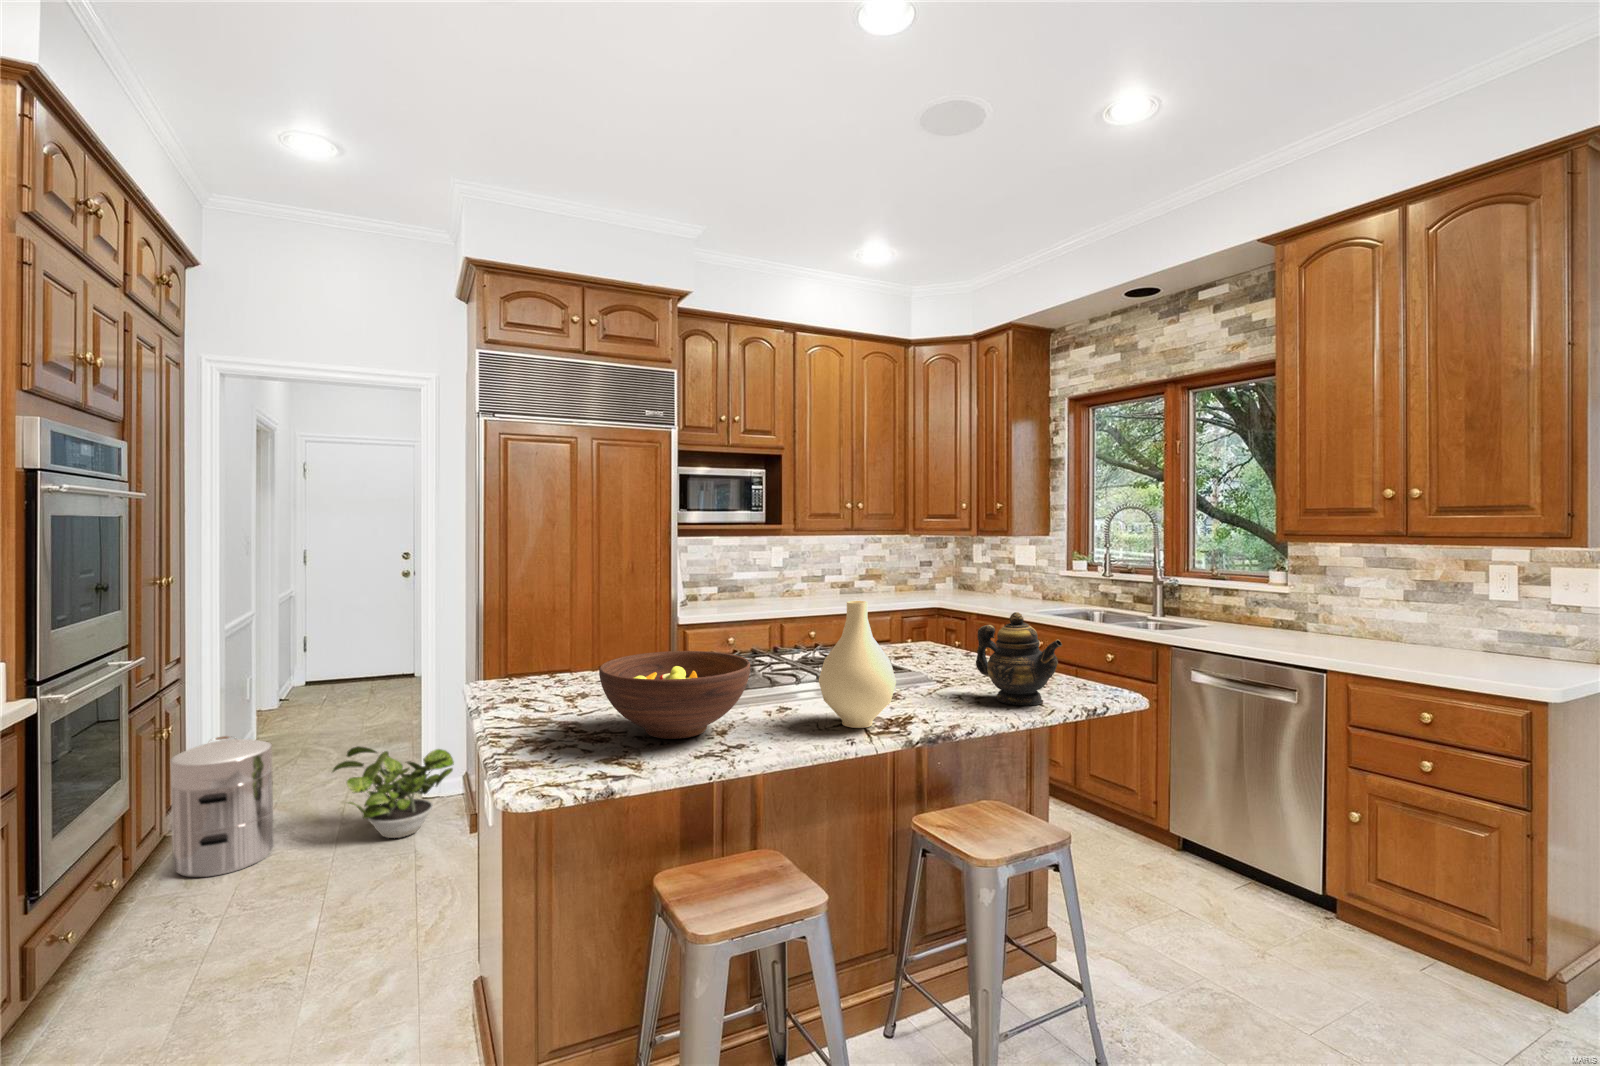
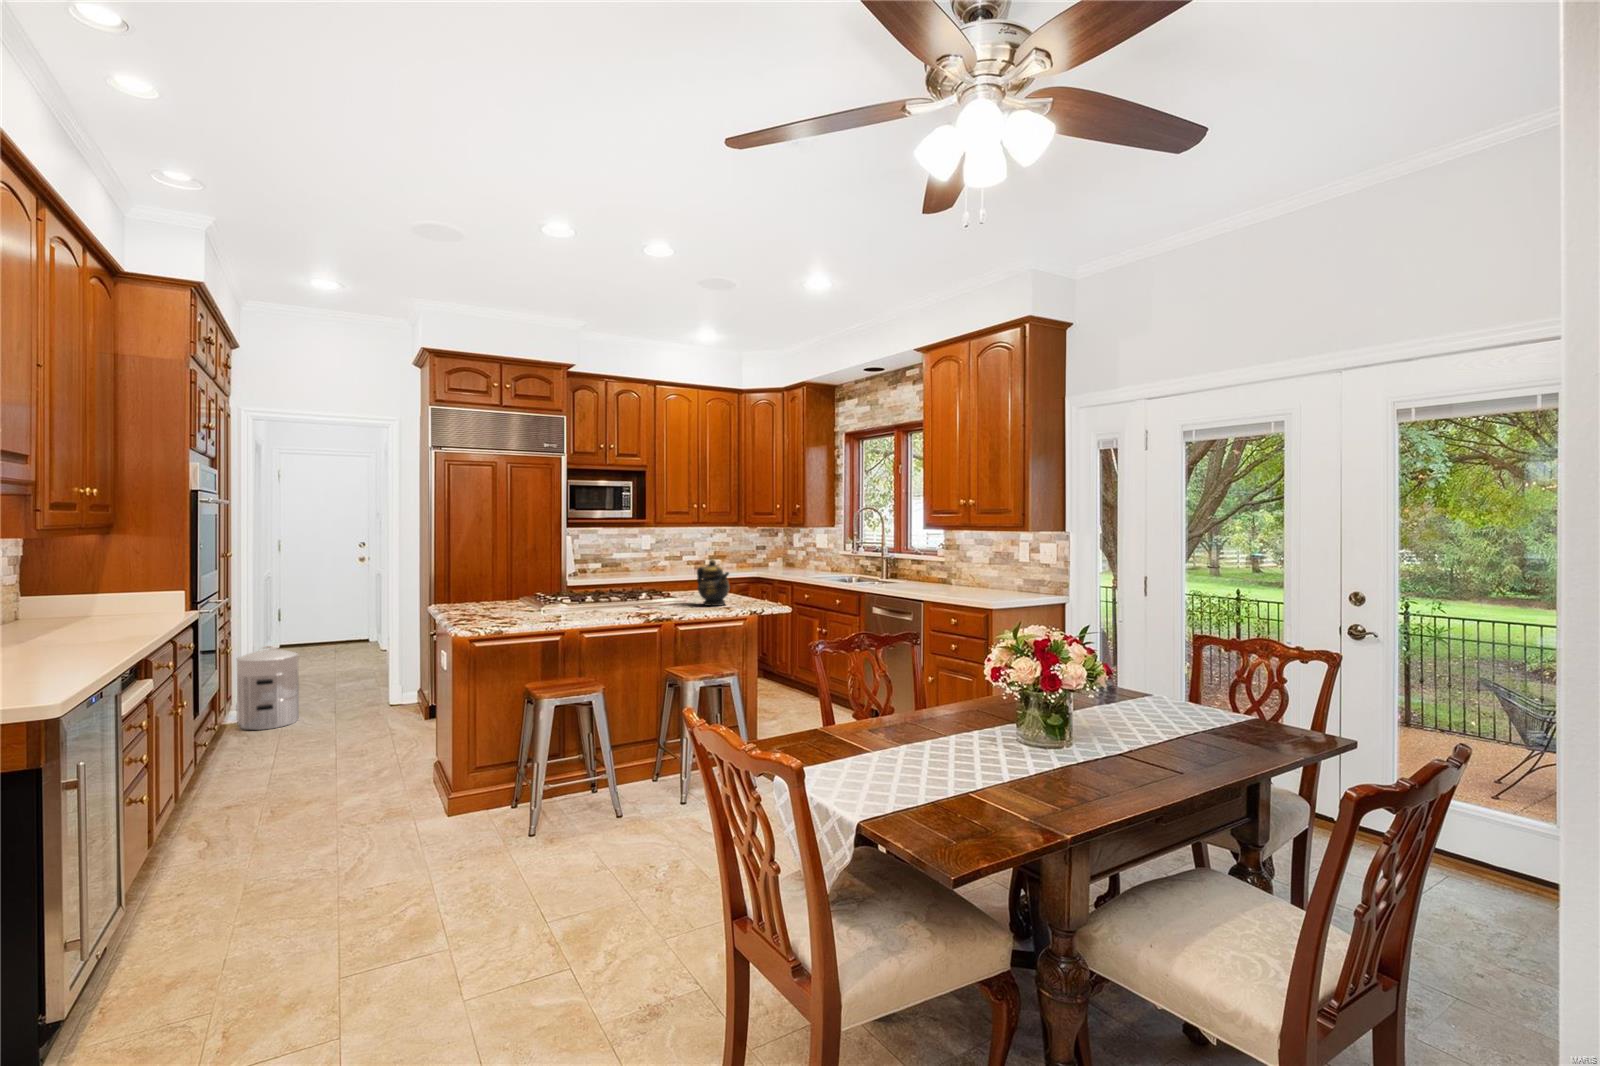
vase: present [819,601,896,728] -> none [599,550,637,611]
fruit bowl: present [599,651,750,739] -> none [487,576,563,613]
potted plant: present [332,746,454,838] -> none [336,656,415,715]

